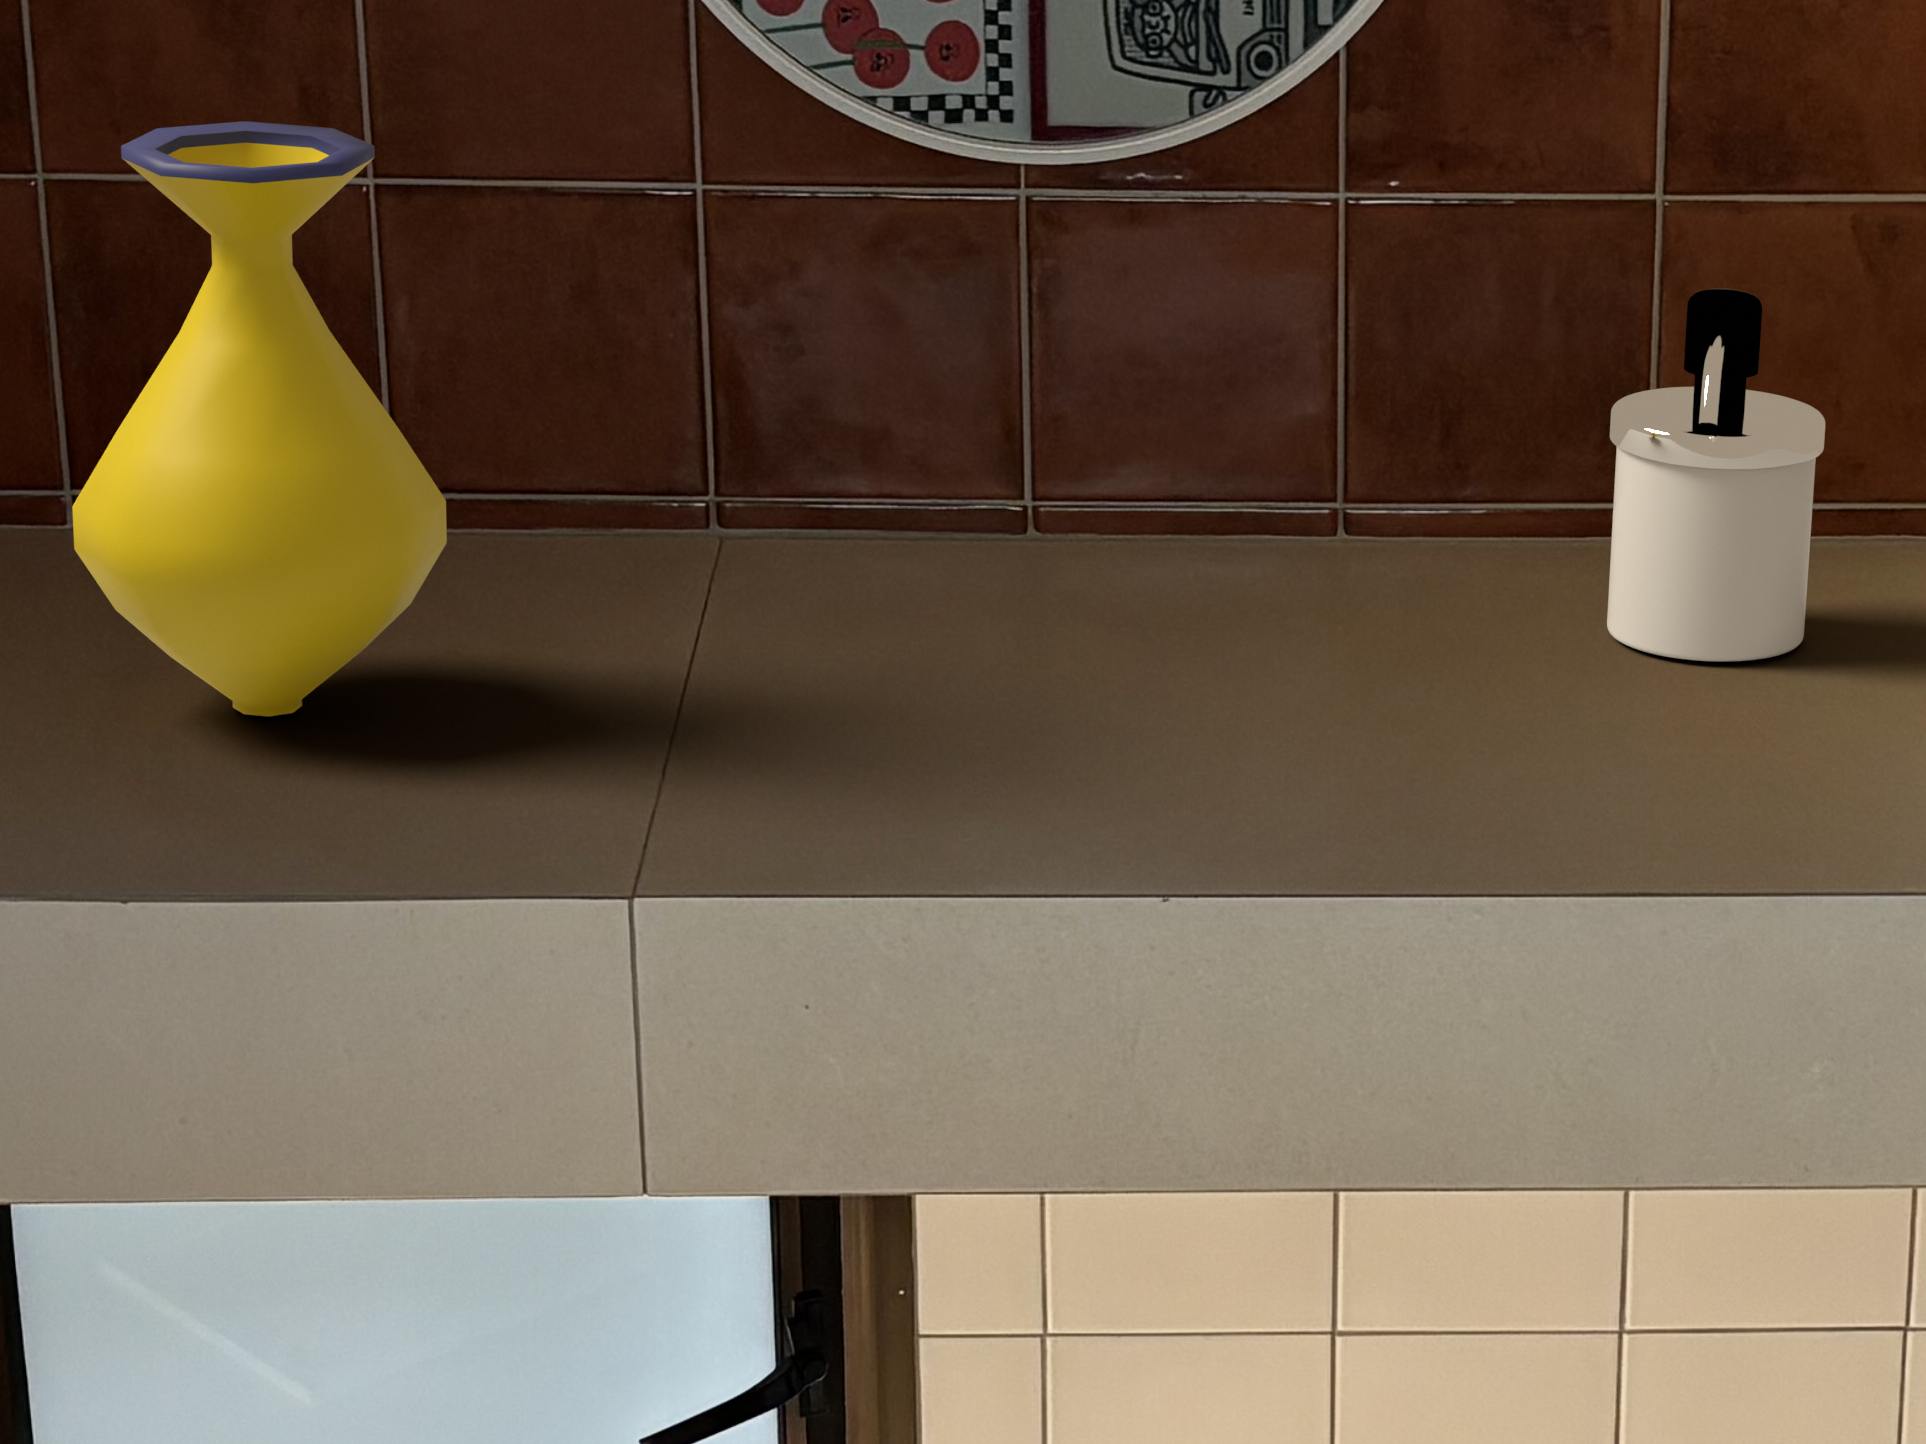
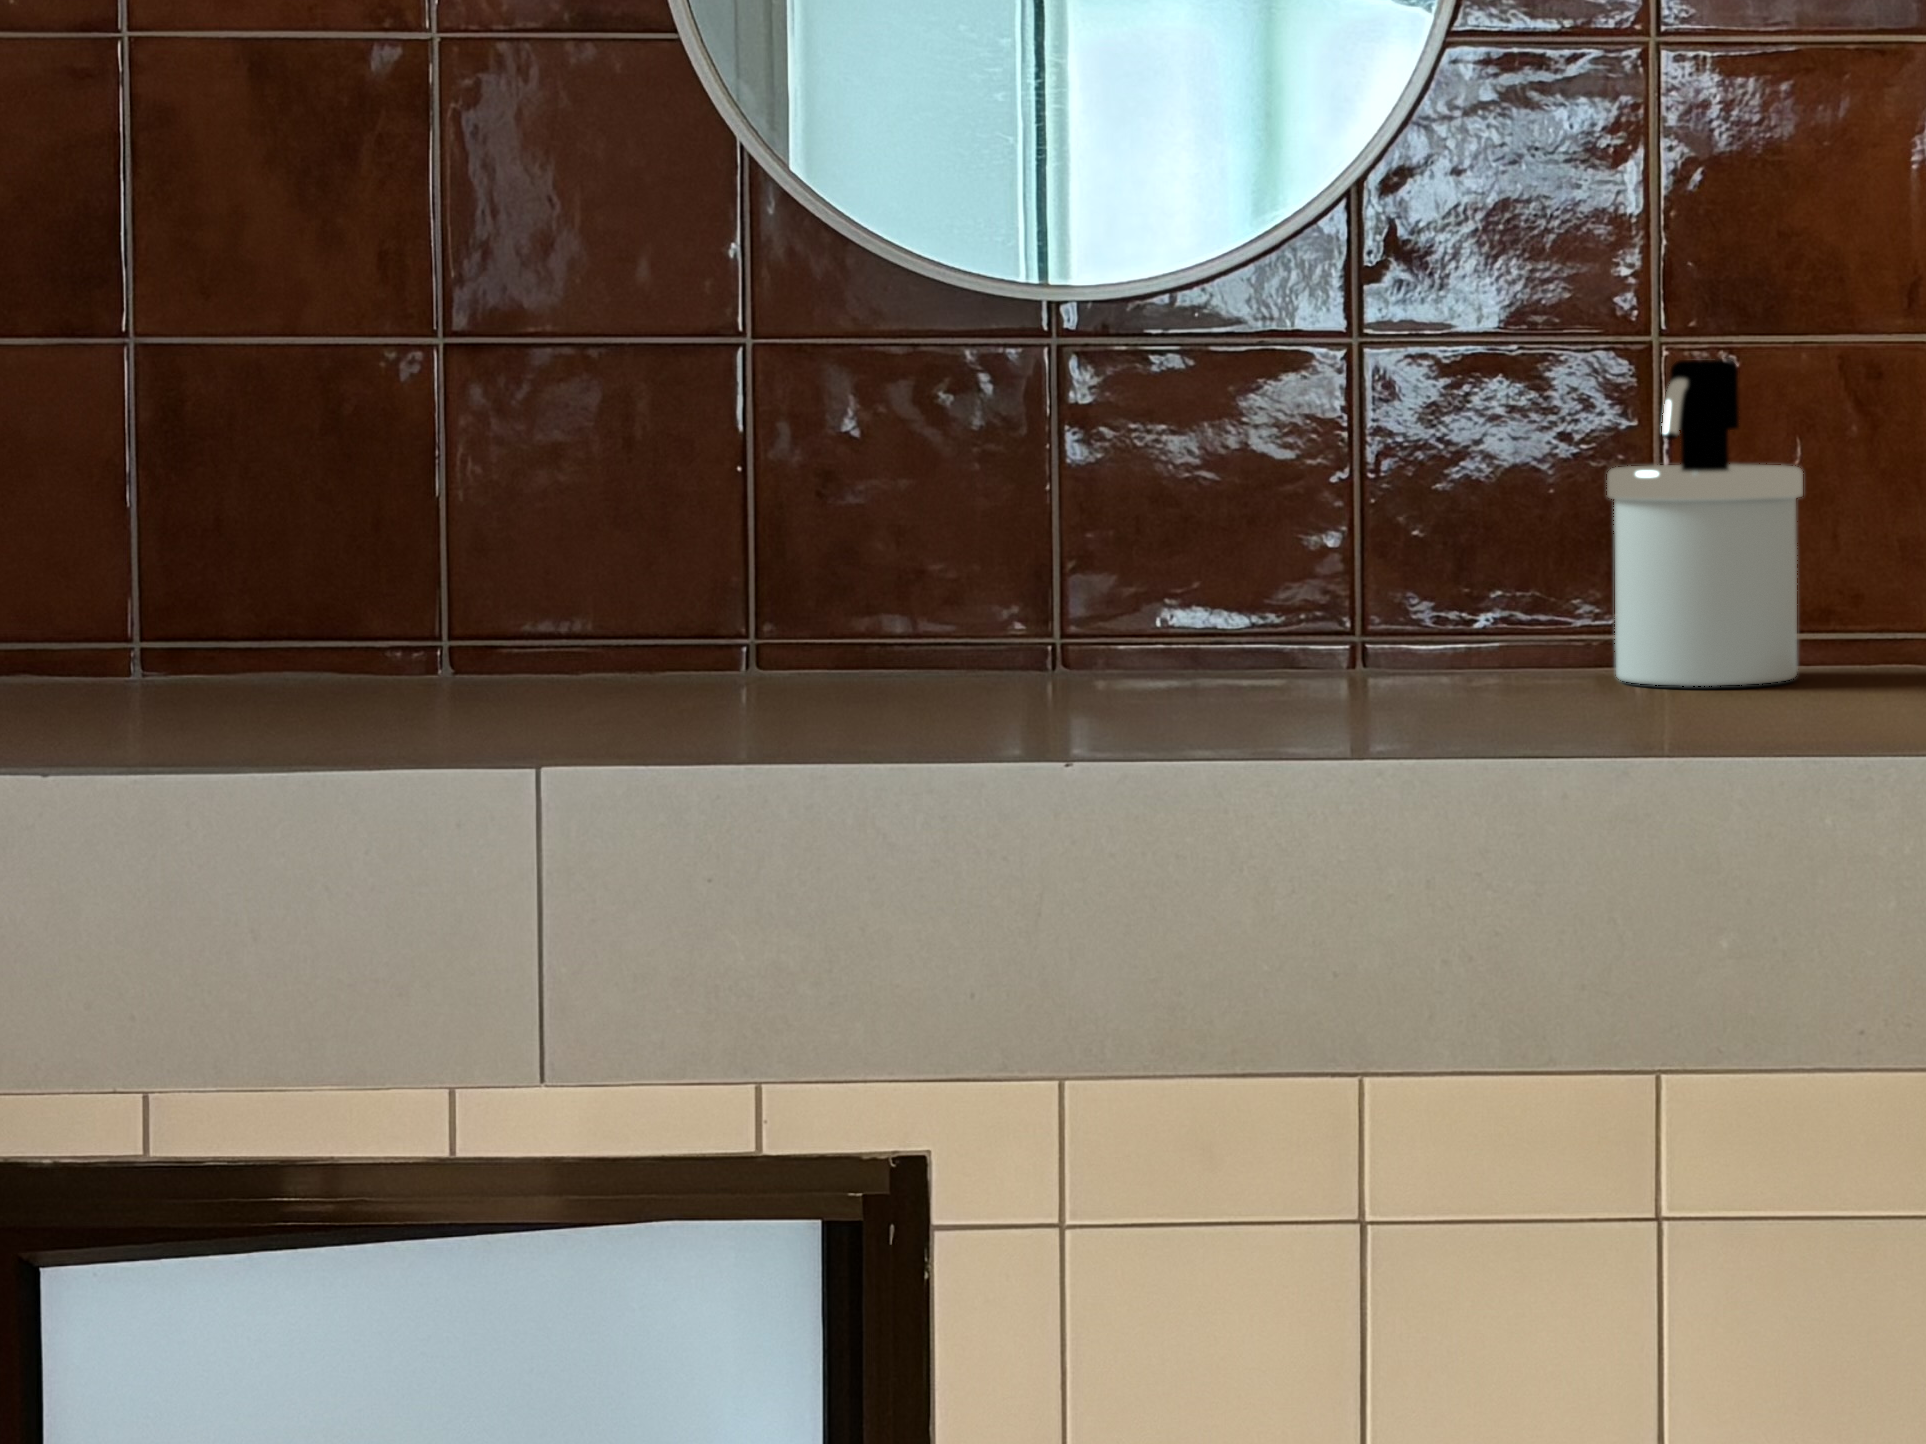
vase: present [72,121,447,716] -> none [144,191,496,722]

